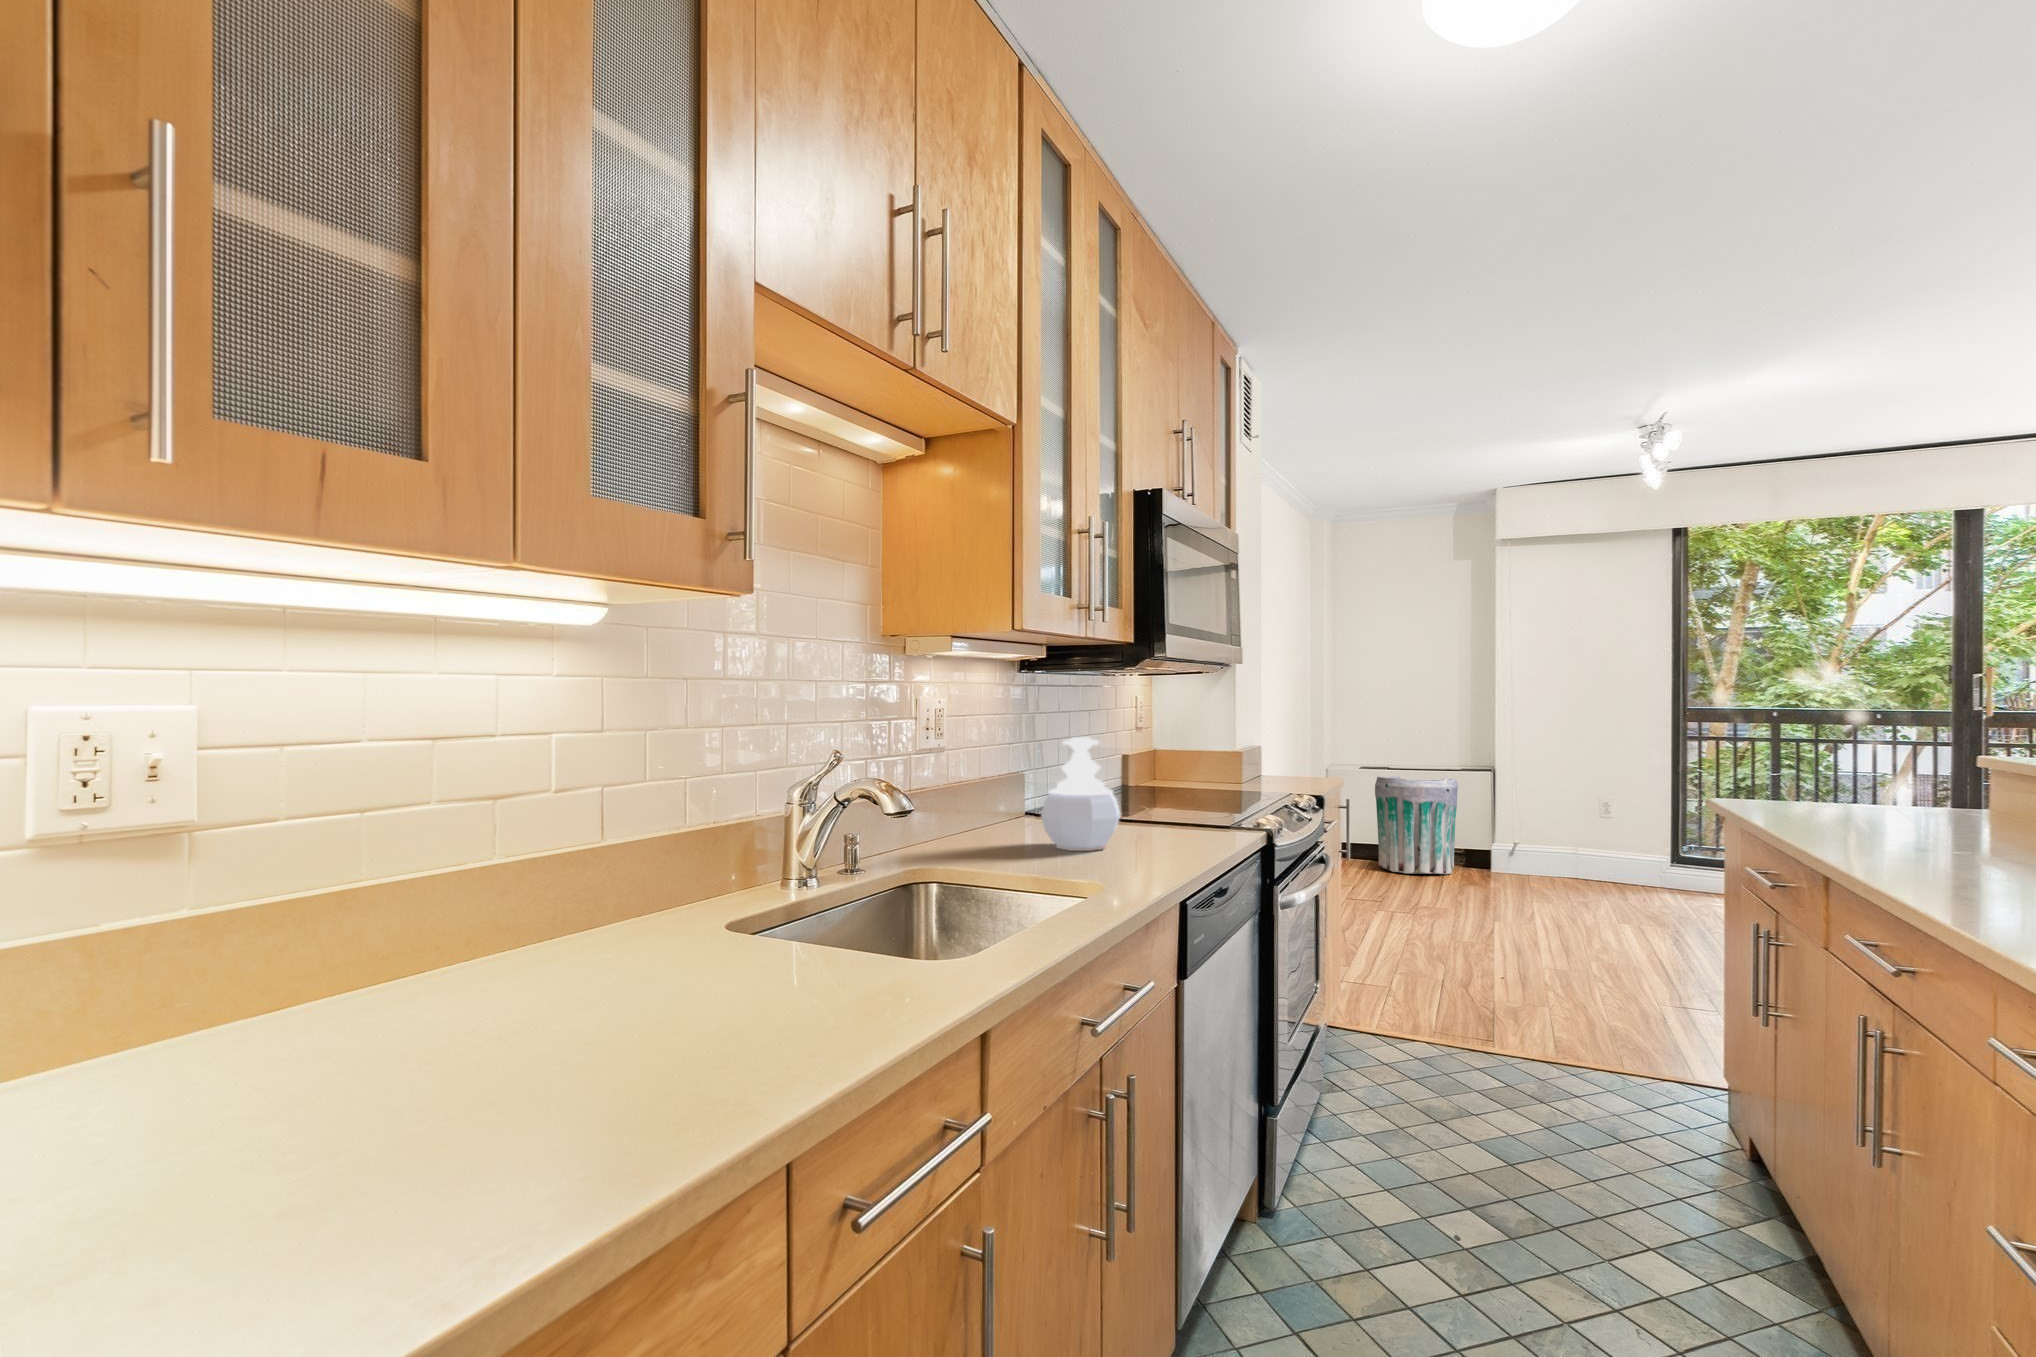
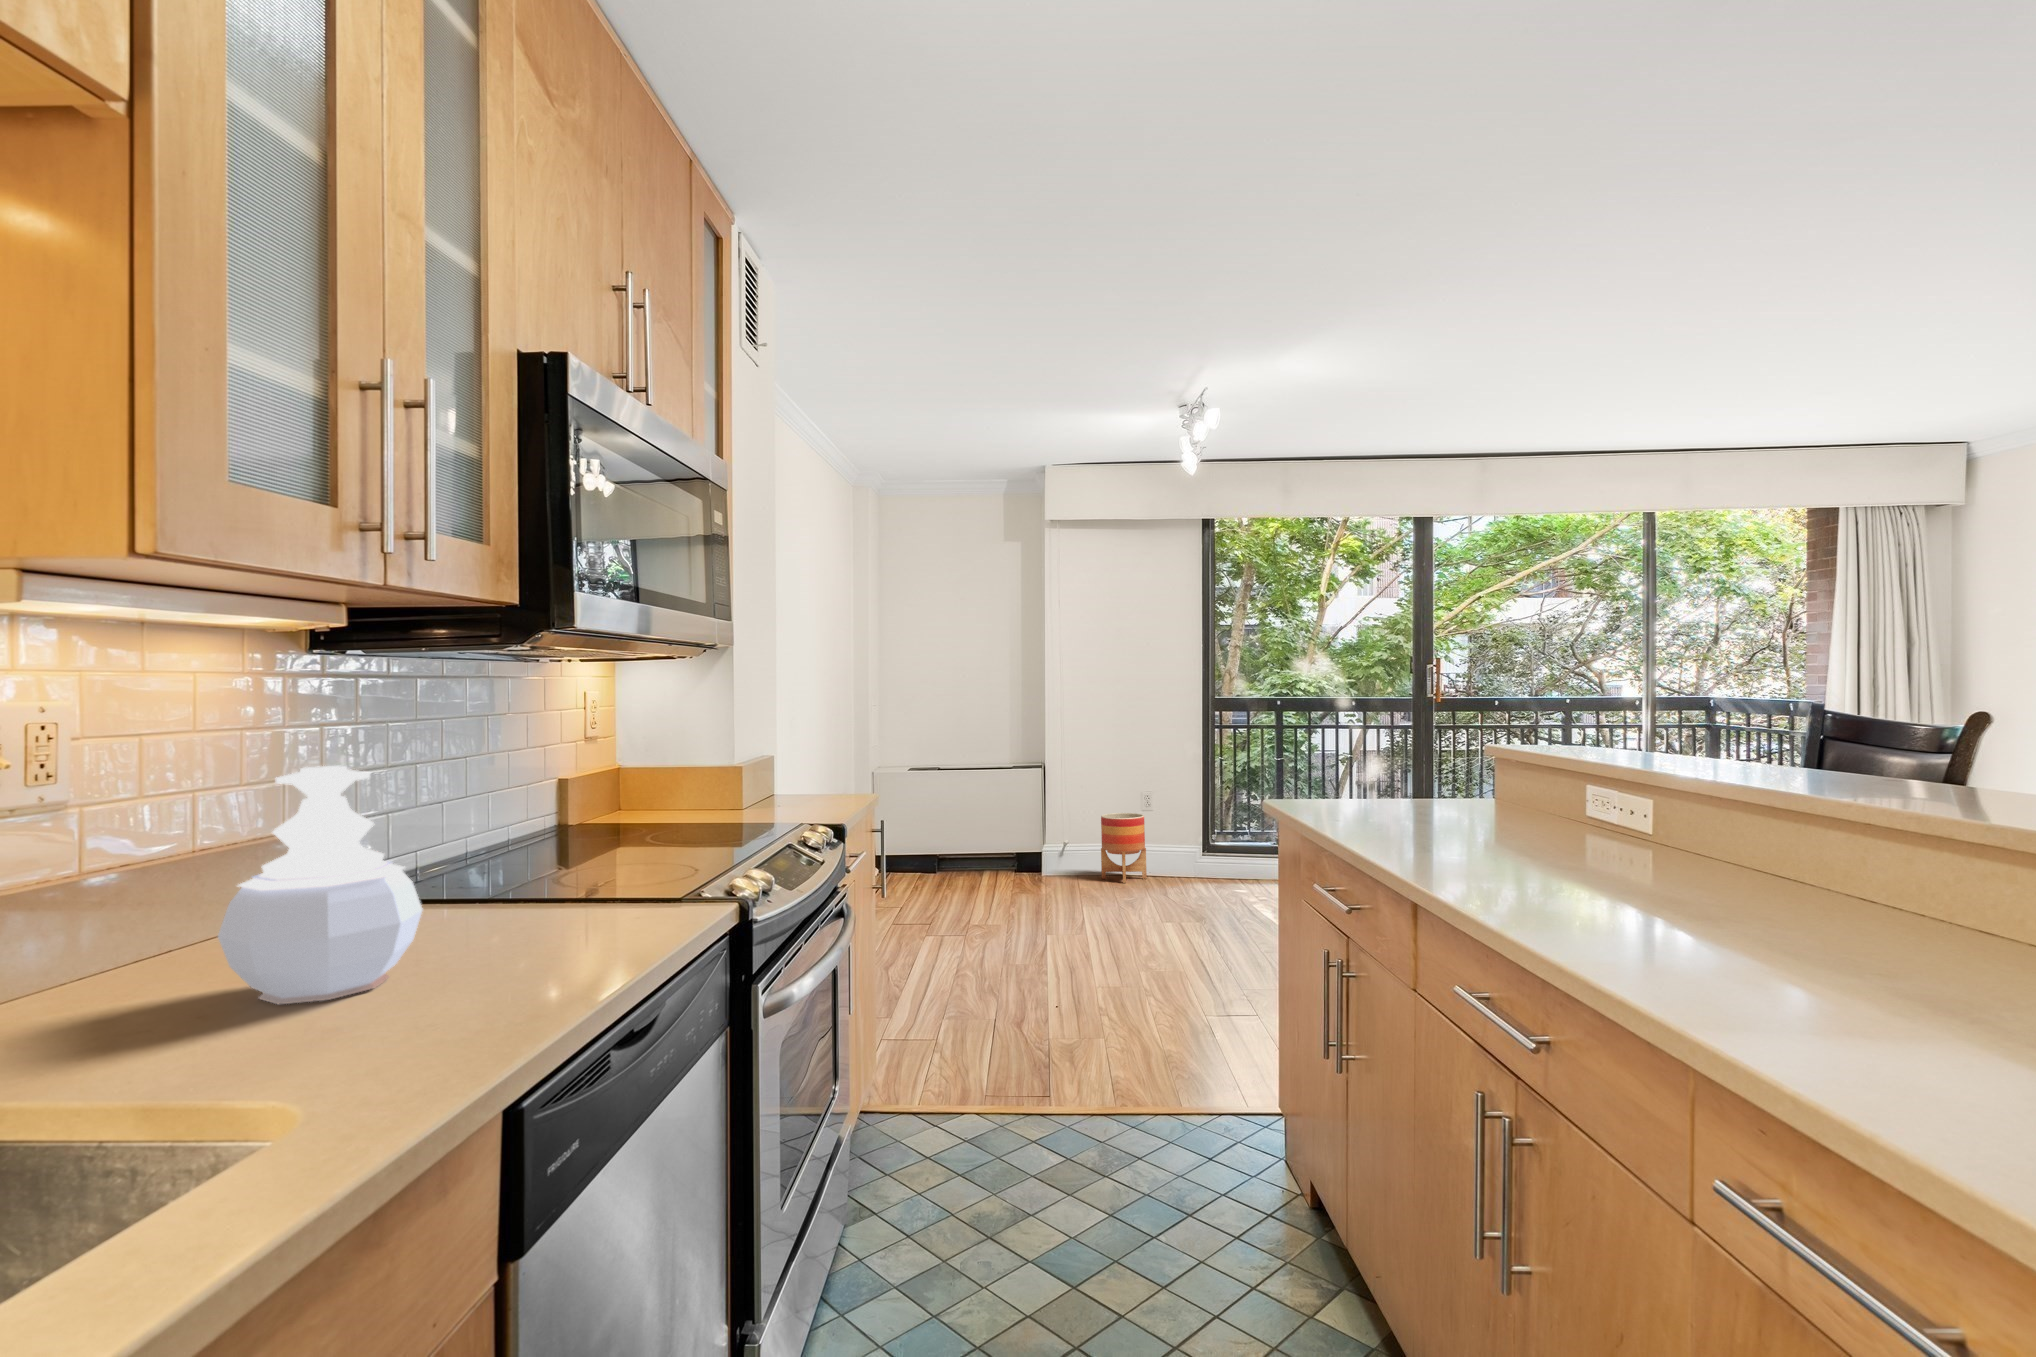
trash can: present [1375,776,1458,874] -> none [925,780,1006,884]
planter: none [1561,819,1613,890] -> present [1101,813,1147,883]

